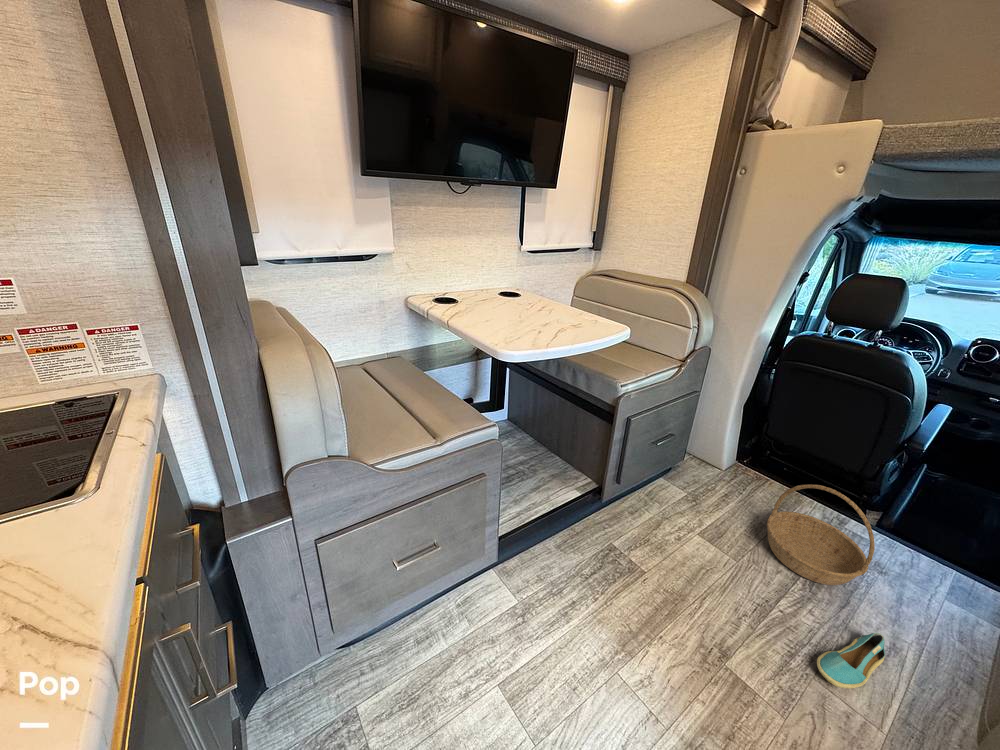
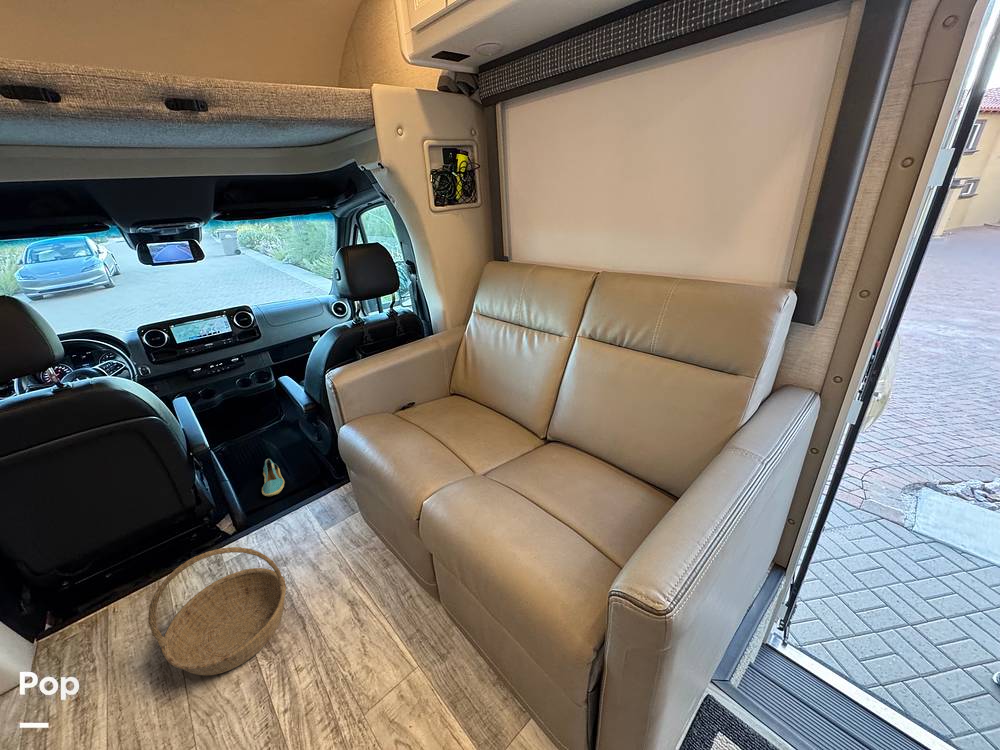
shoe: present [817,633,885,689] -> present [262,459,284,496]

